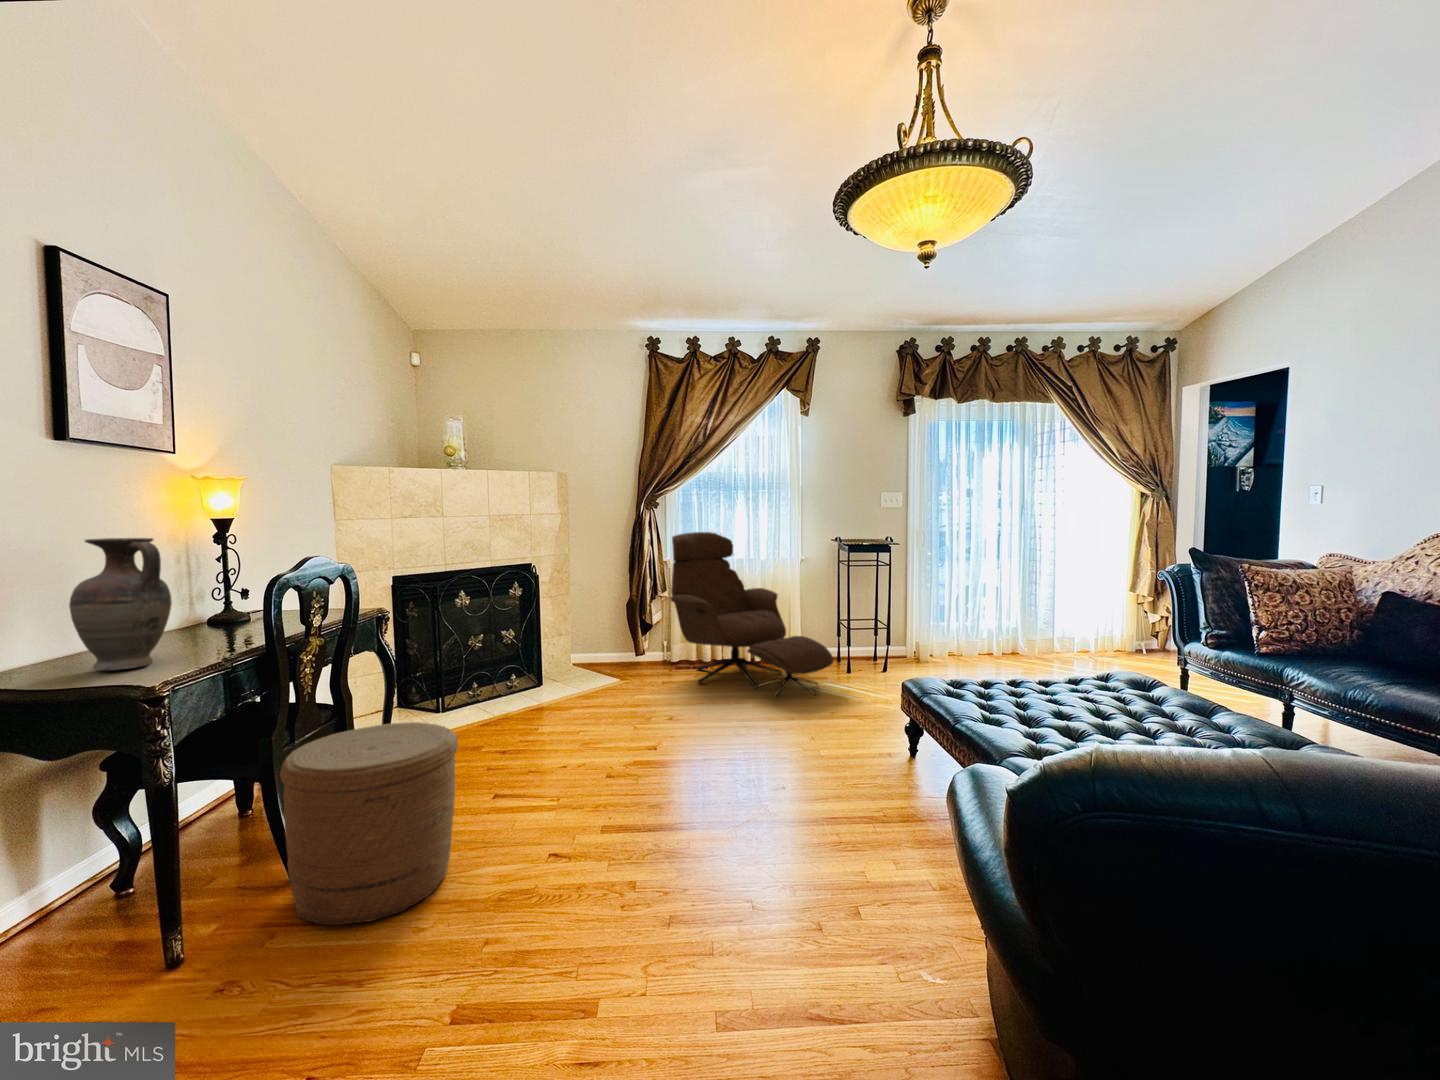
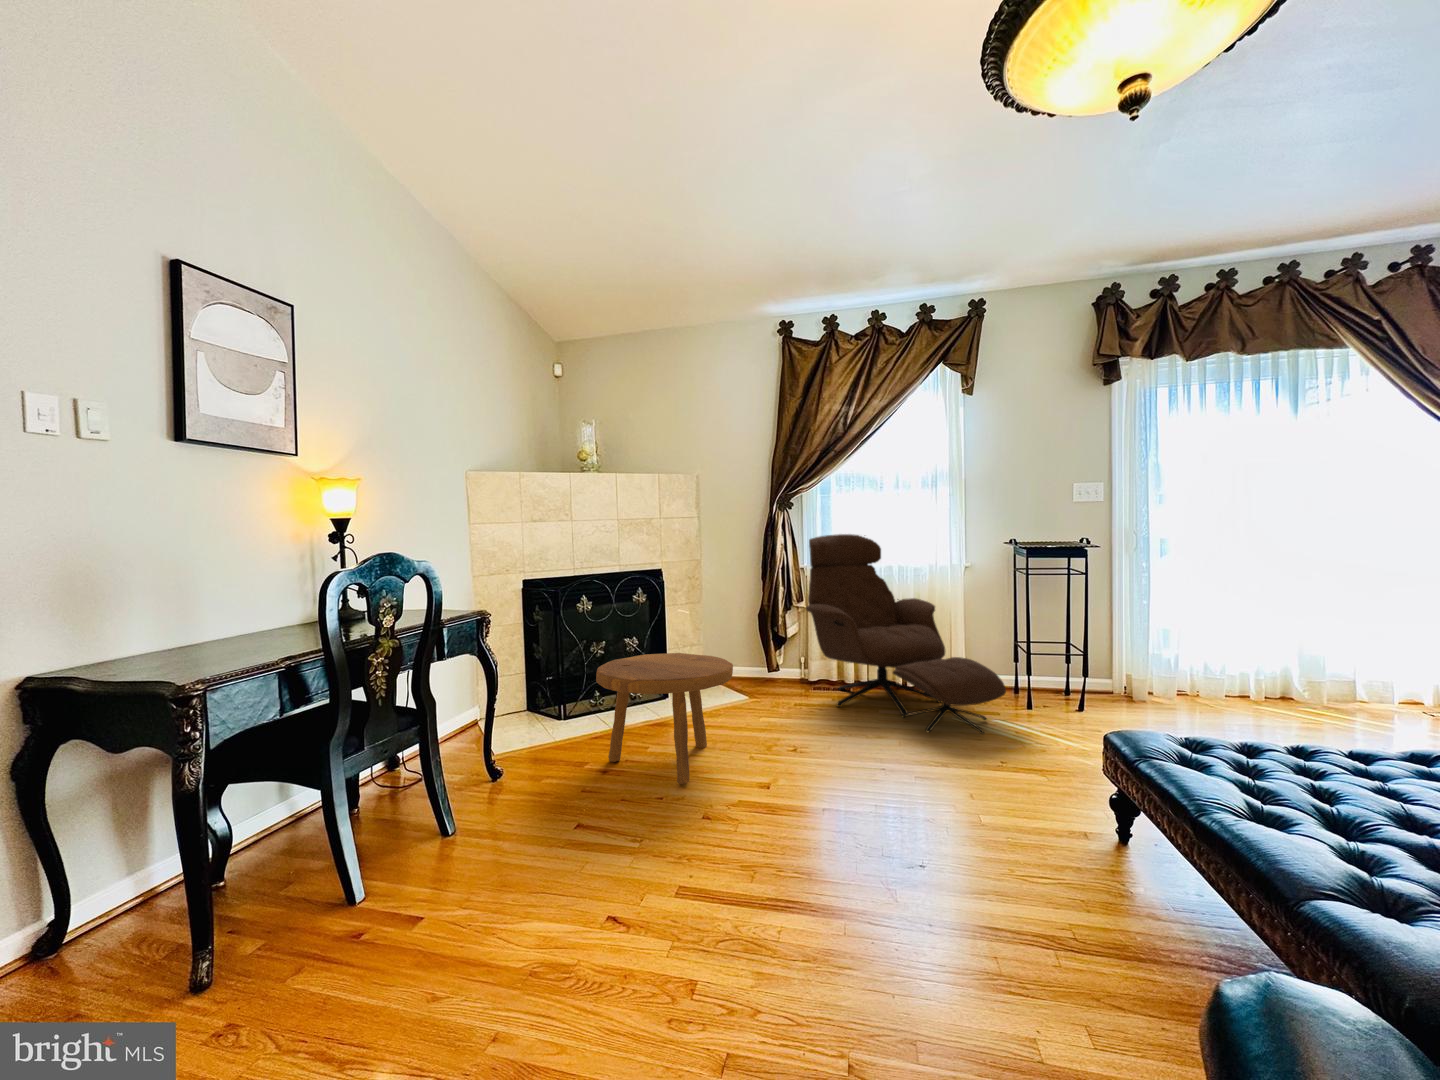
vase: present [69,538,172,670] -> none [142,532,240,665]
footstool: none [493,643,620,756] -> present [596,653,733,784]
woven basket: present [280,722,458,925] -> none [313,736,509,974]

